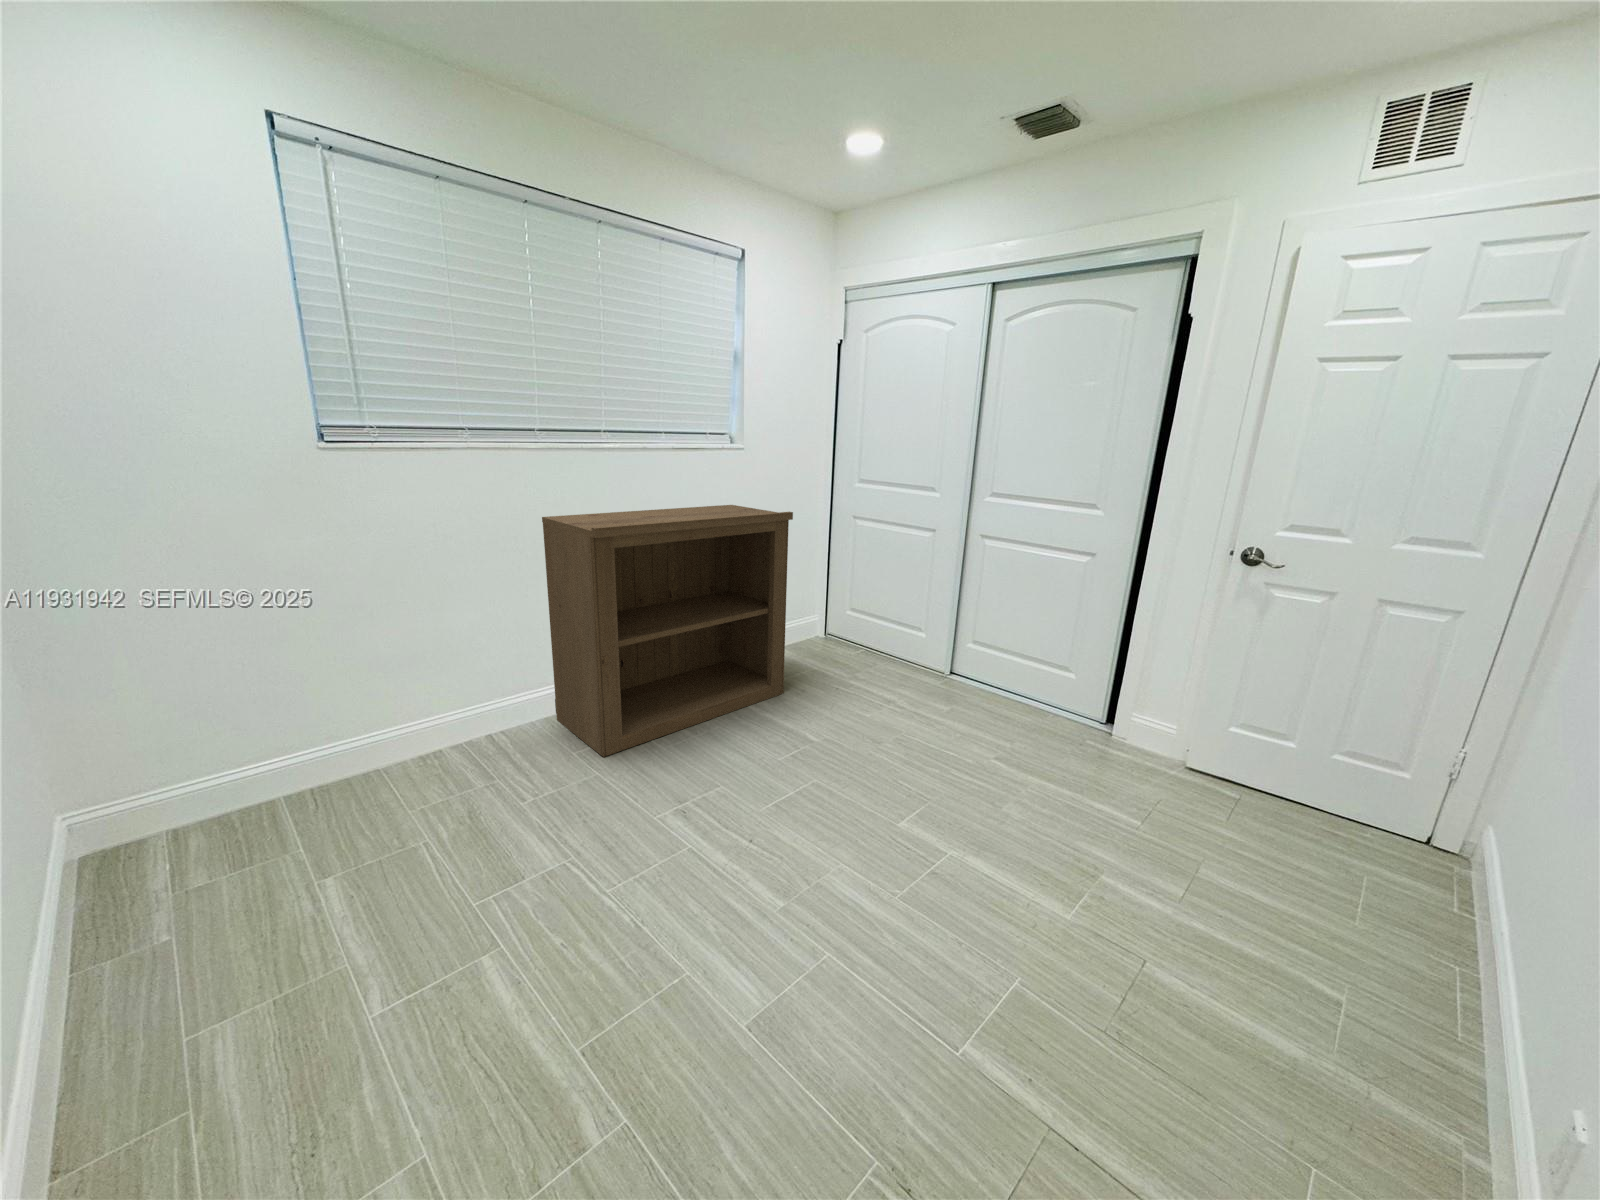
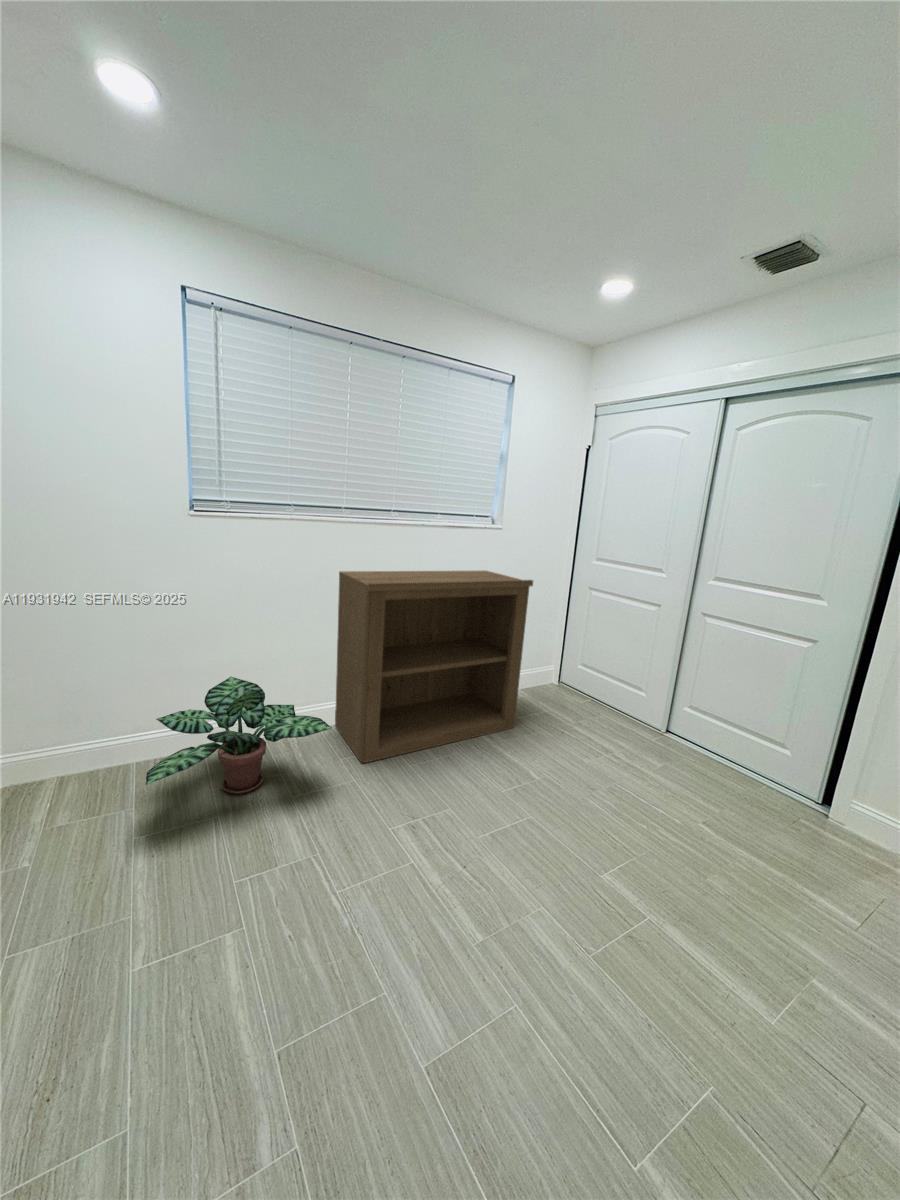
potted plant: none [315,669,566,814] -> present [146,677,332,794]

